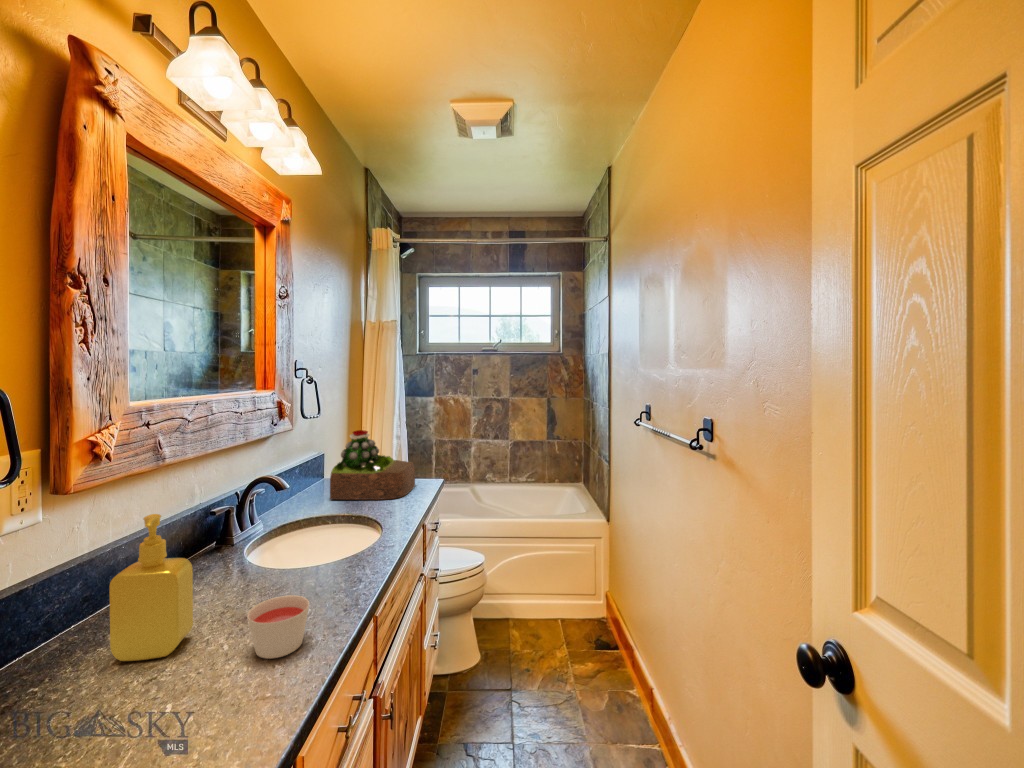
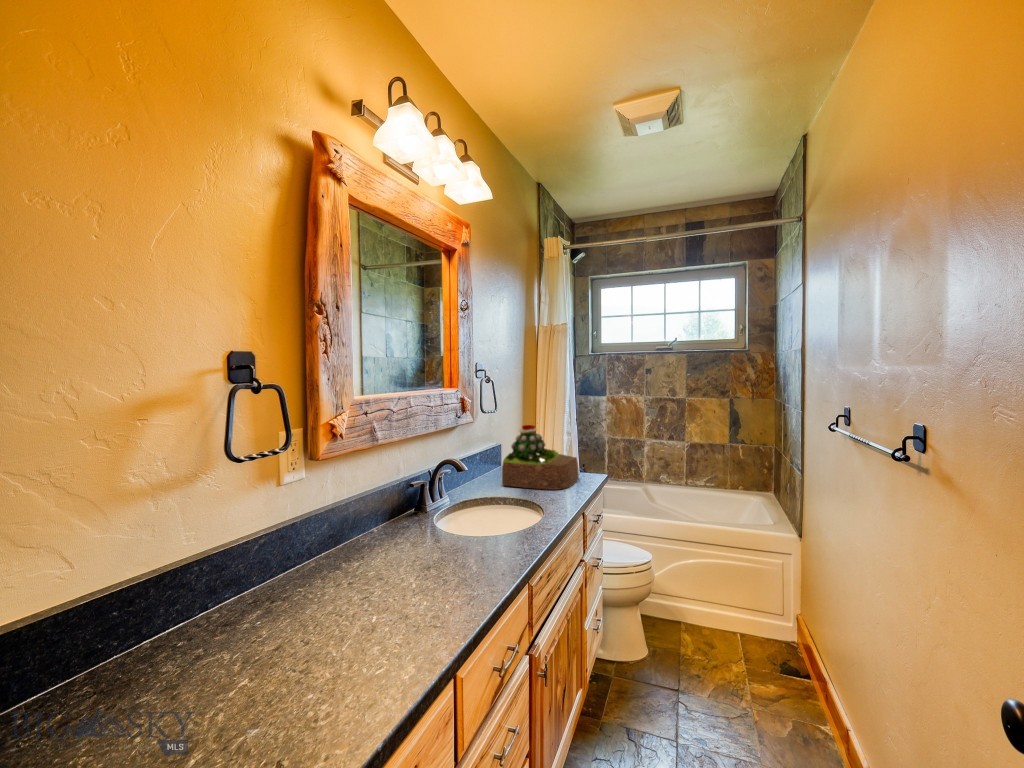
soap dispenser: present [110,514,193,661] -> none [342,479,393,586]
candle: present [247,595,309,659] -> none [428,554,472,601]

